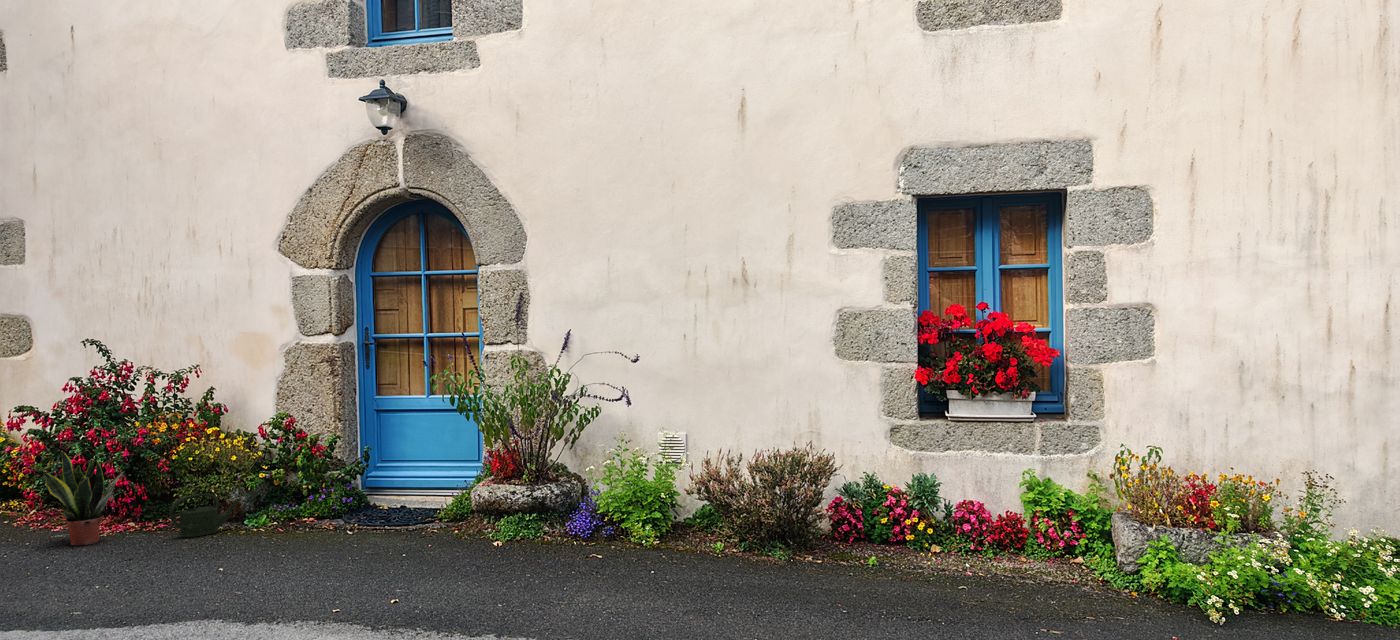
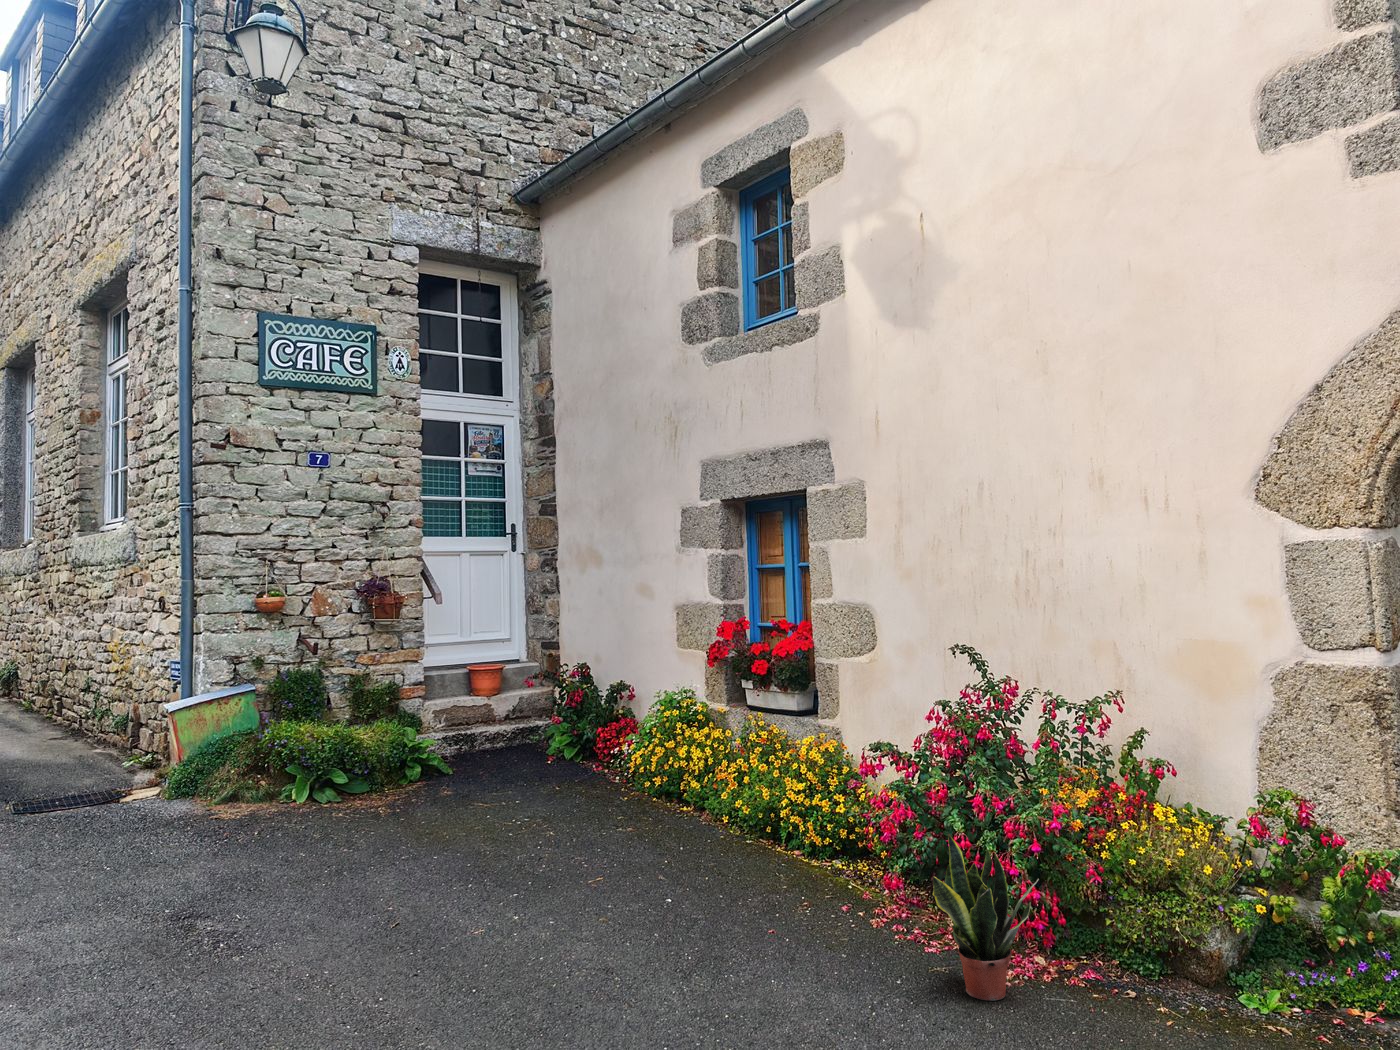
watering can: present [169,493,241,538] -> none [1119,942,1236,1024]

